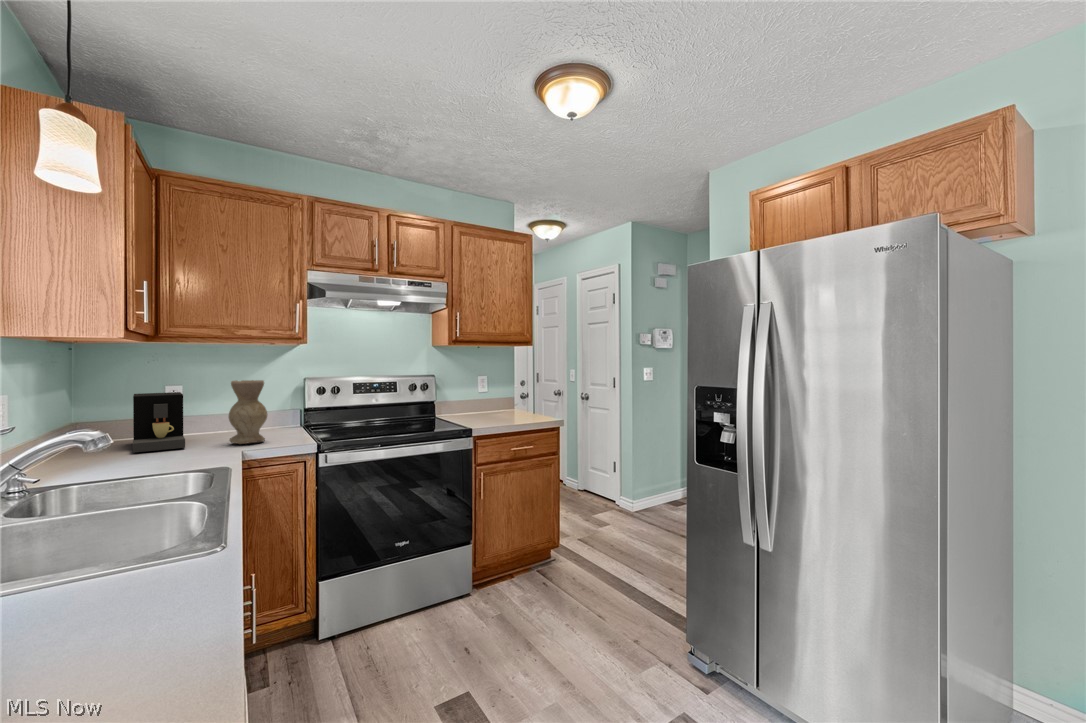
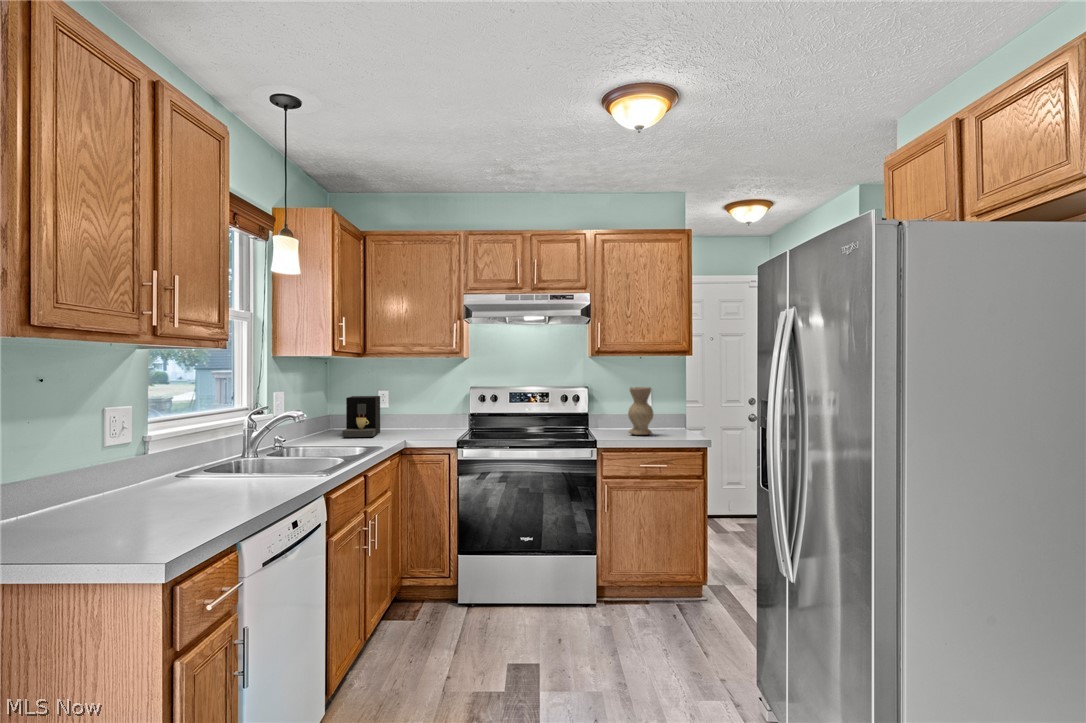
vase: present [229,380,267,444] -> present [628,387,653,435]

